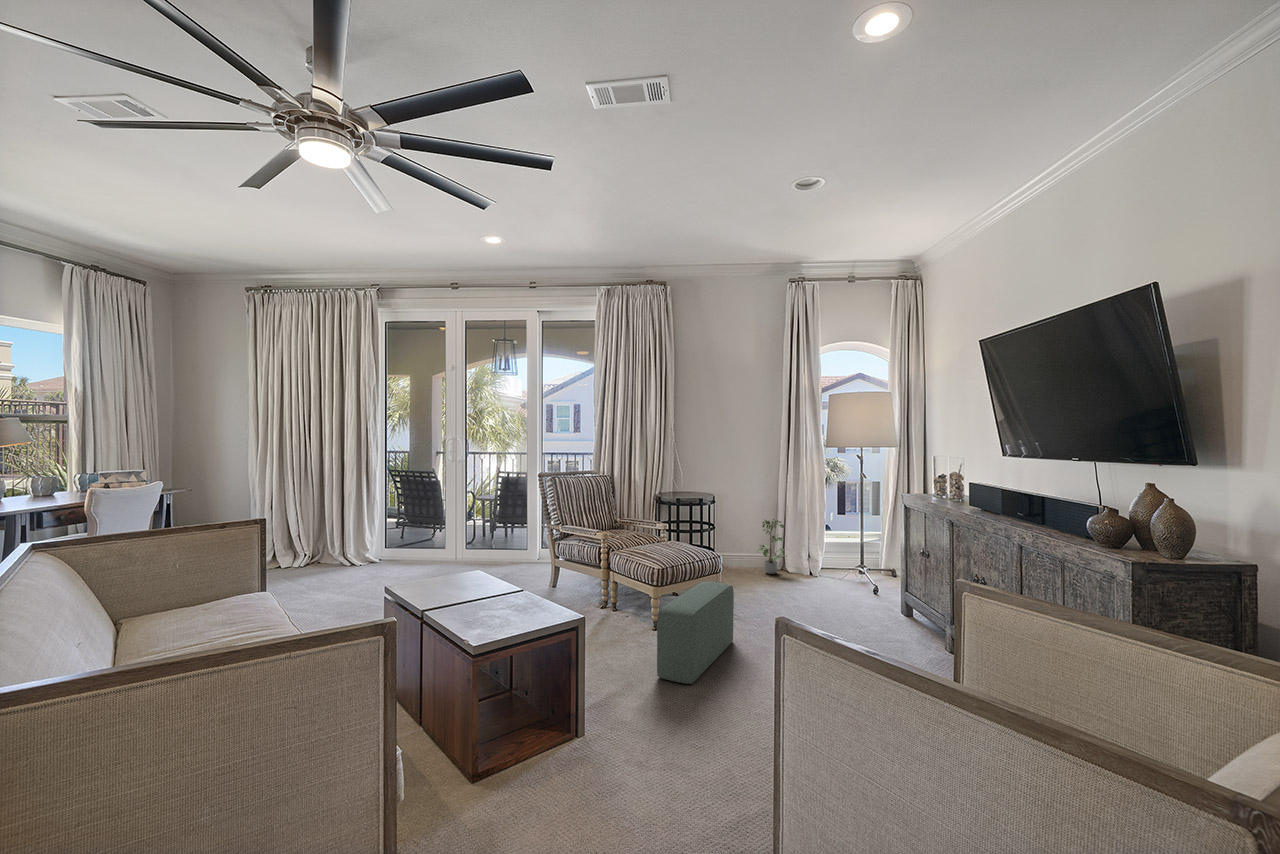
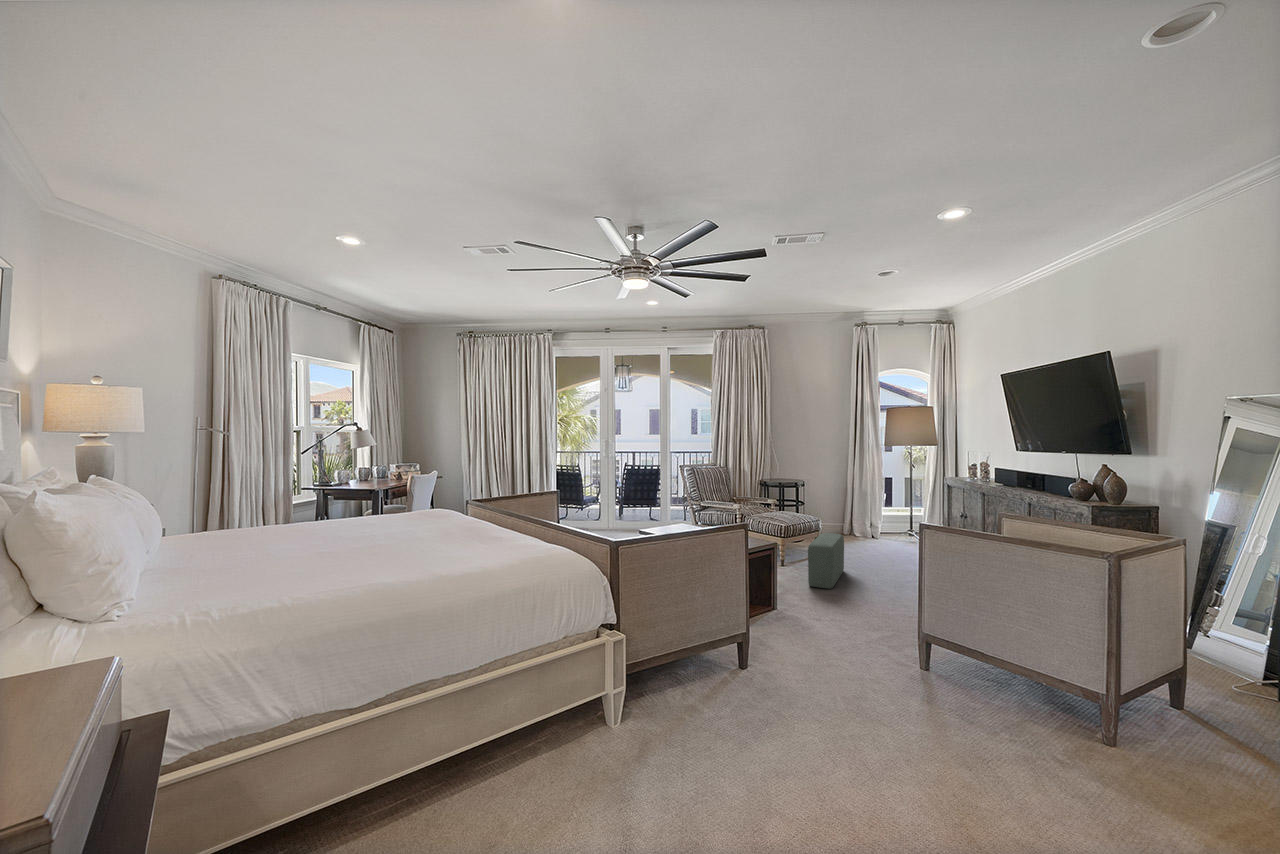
potted plant: present [757,519,787,574] -> none [836,497,860,537]

